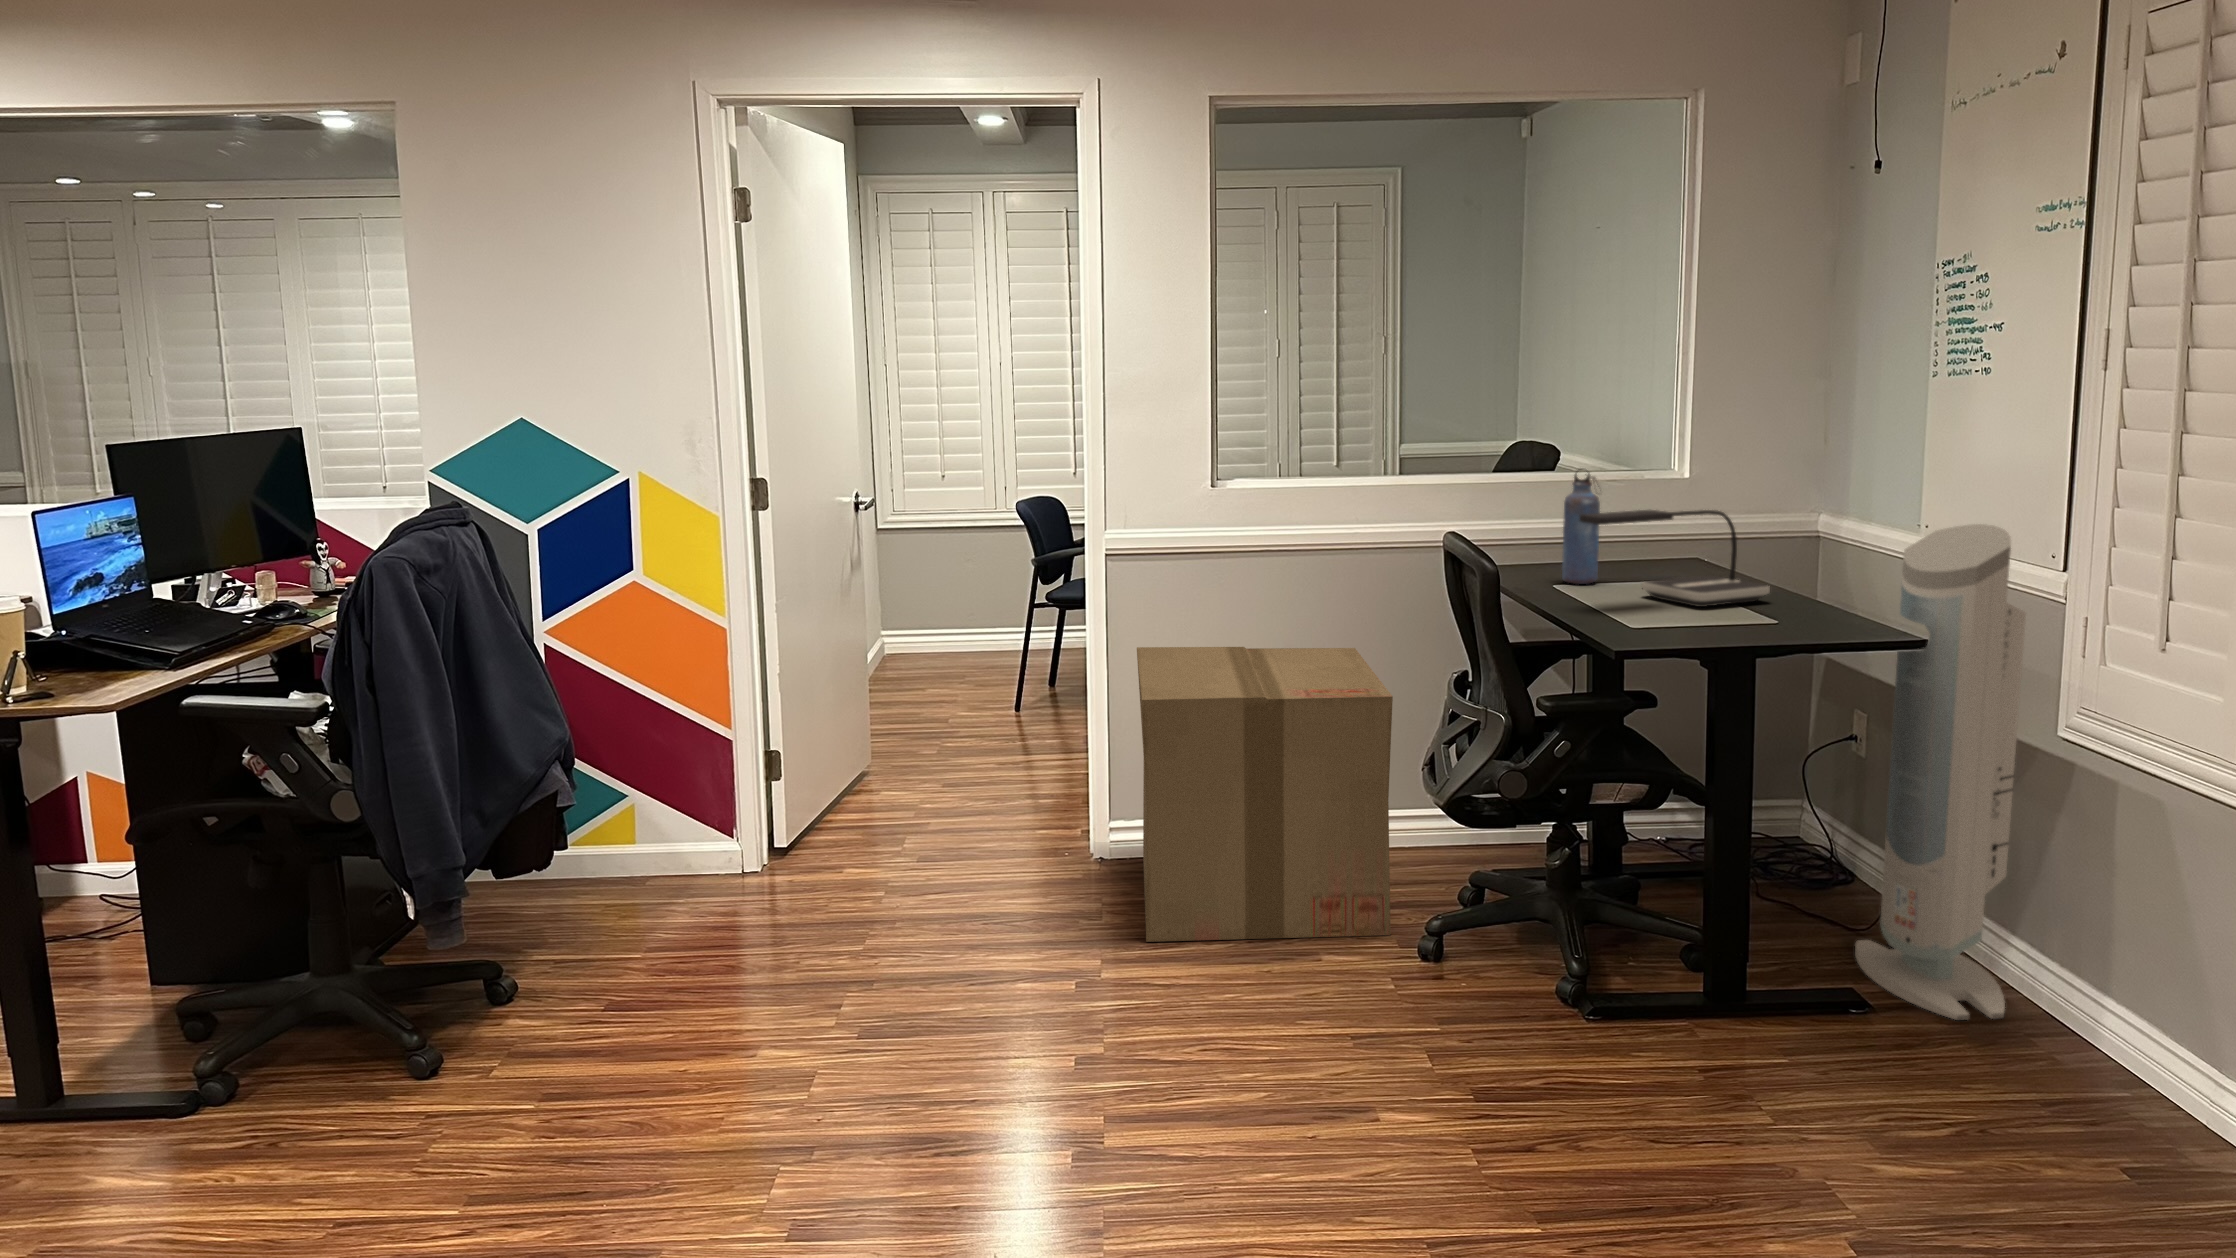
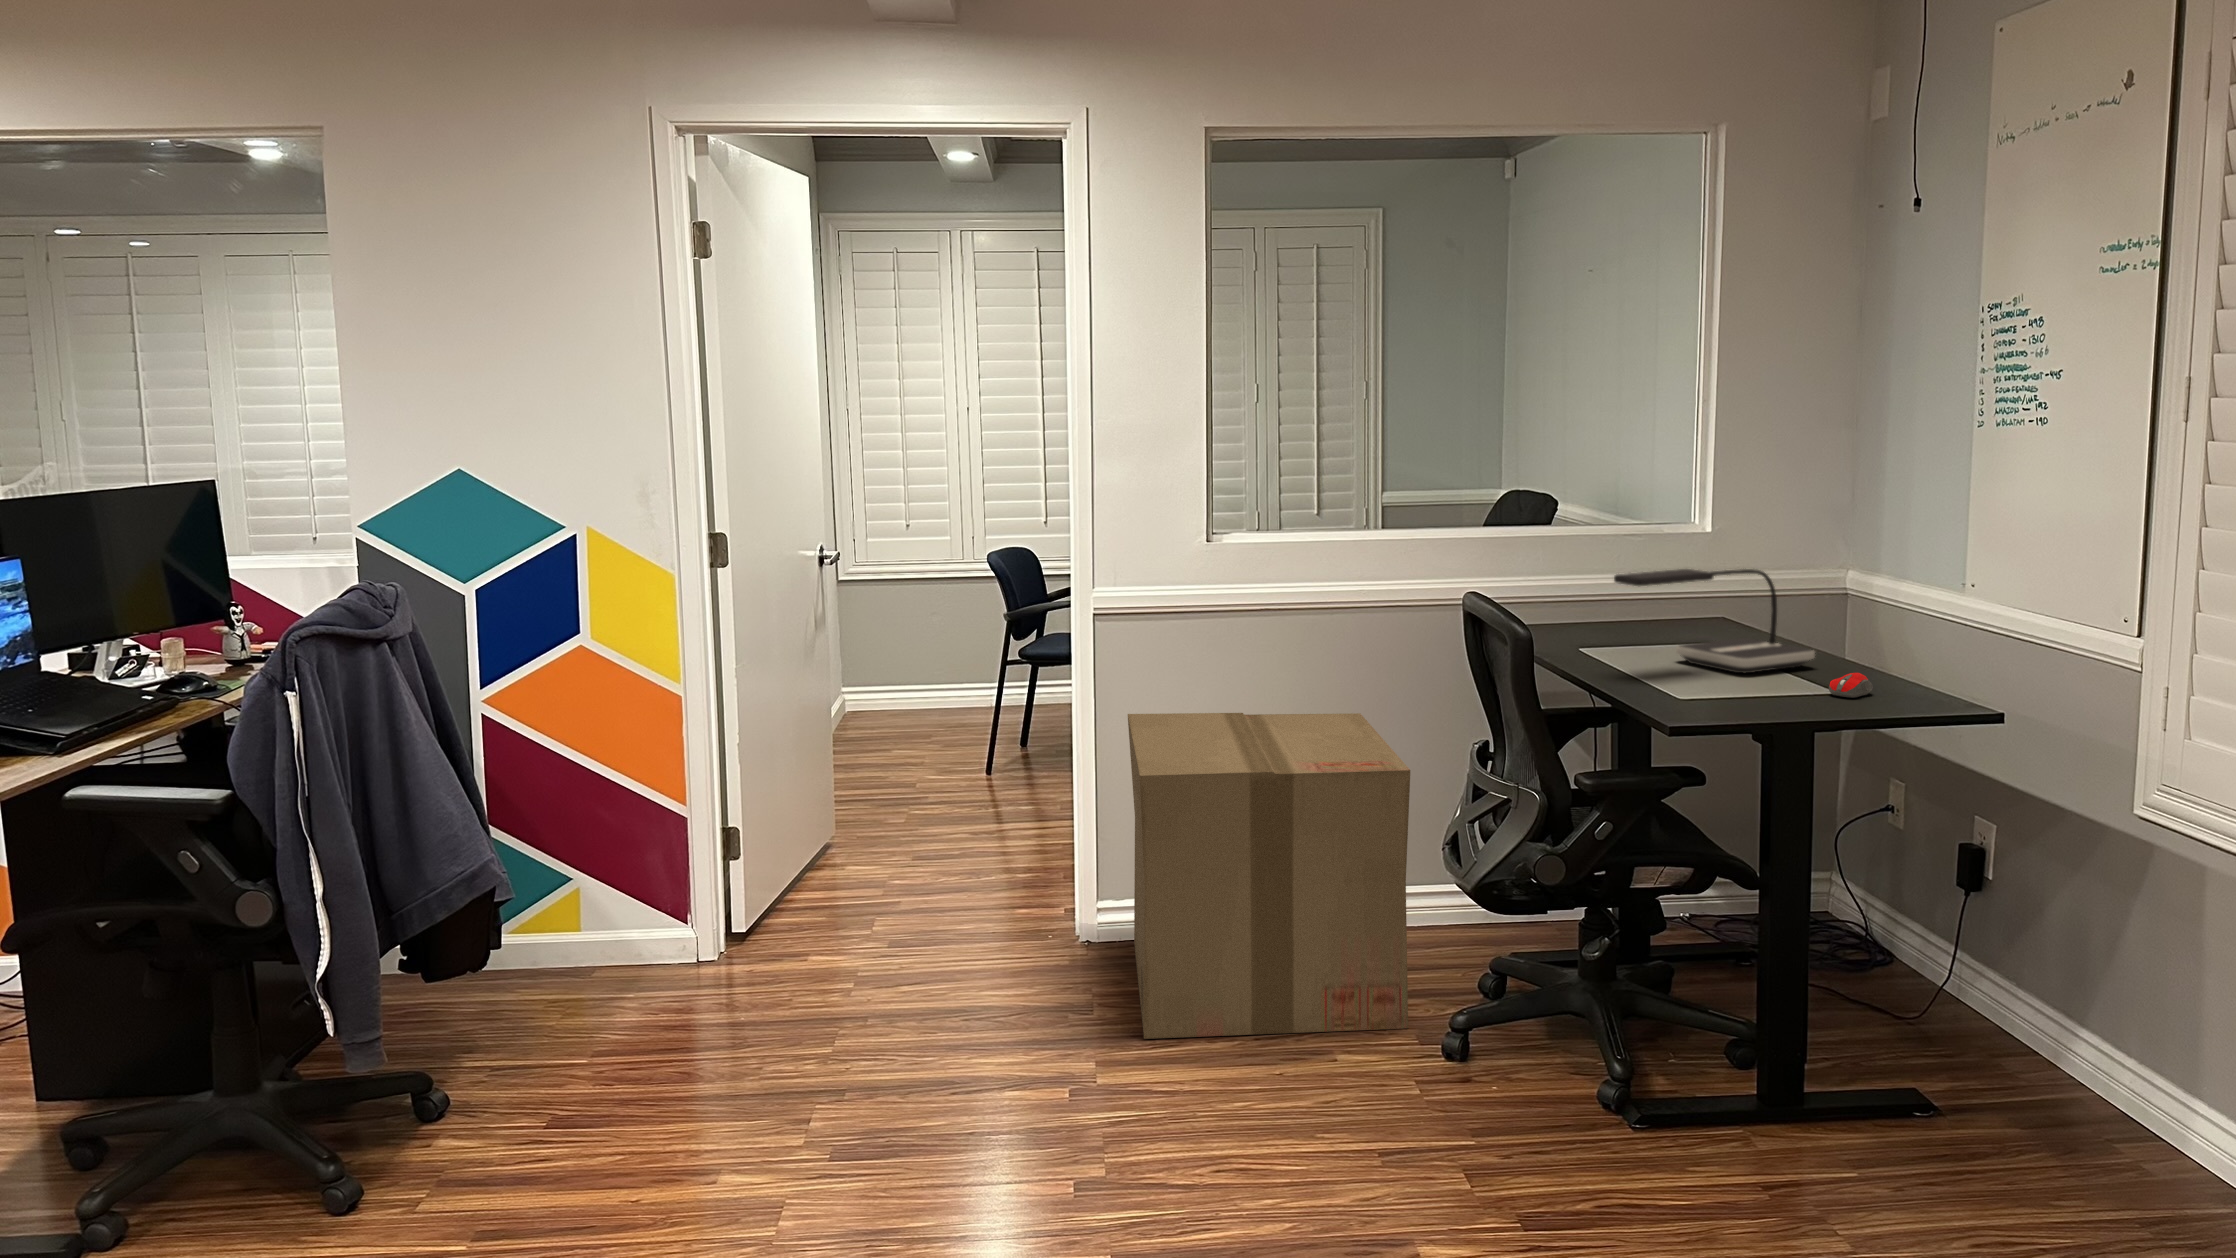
water bottle: present [1562,473,1601,584] -> none [1587,523,1629,647]
air purifier: present [1855,524,2026,1020] -> none [1908,585,2096,1124]
computer mouse: none [1774,605,1816,627] -> present [1829,673,1873,698]

